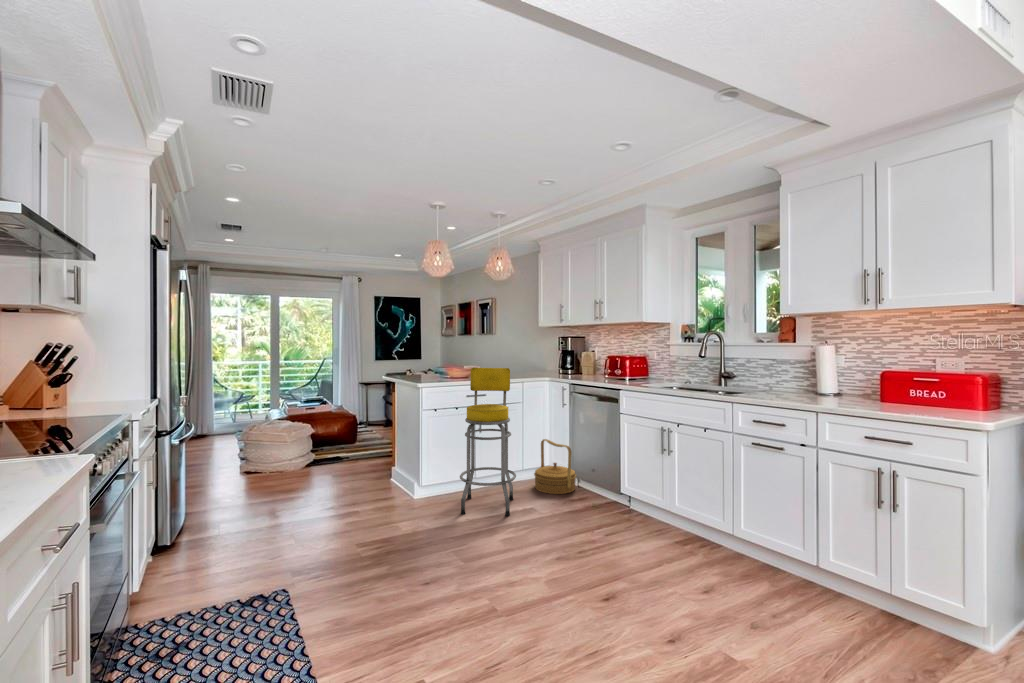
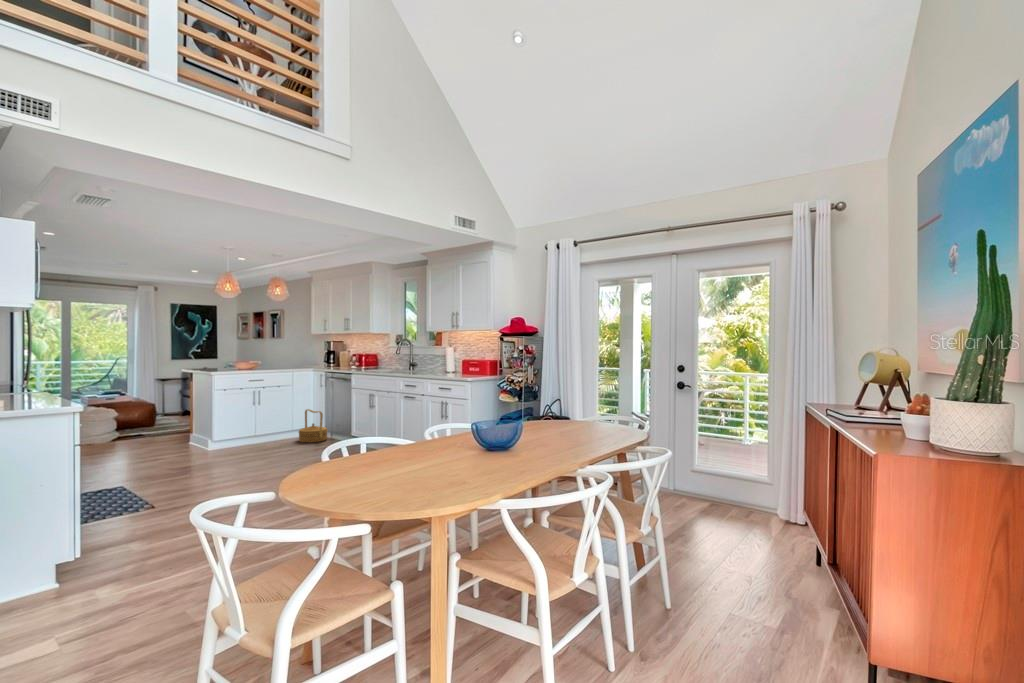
bar stool: present [460,368,516,516] -> none [241,362,281,454]

